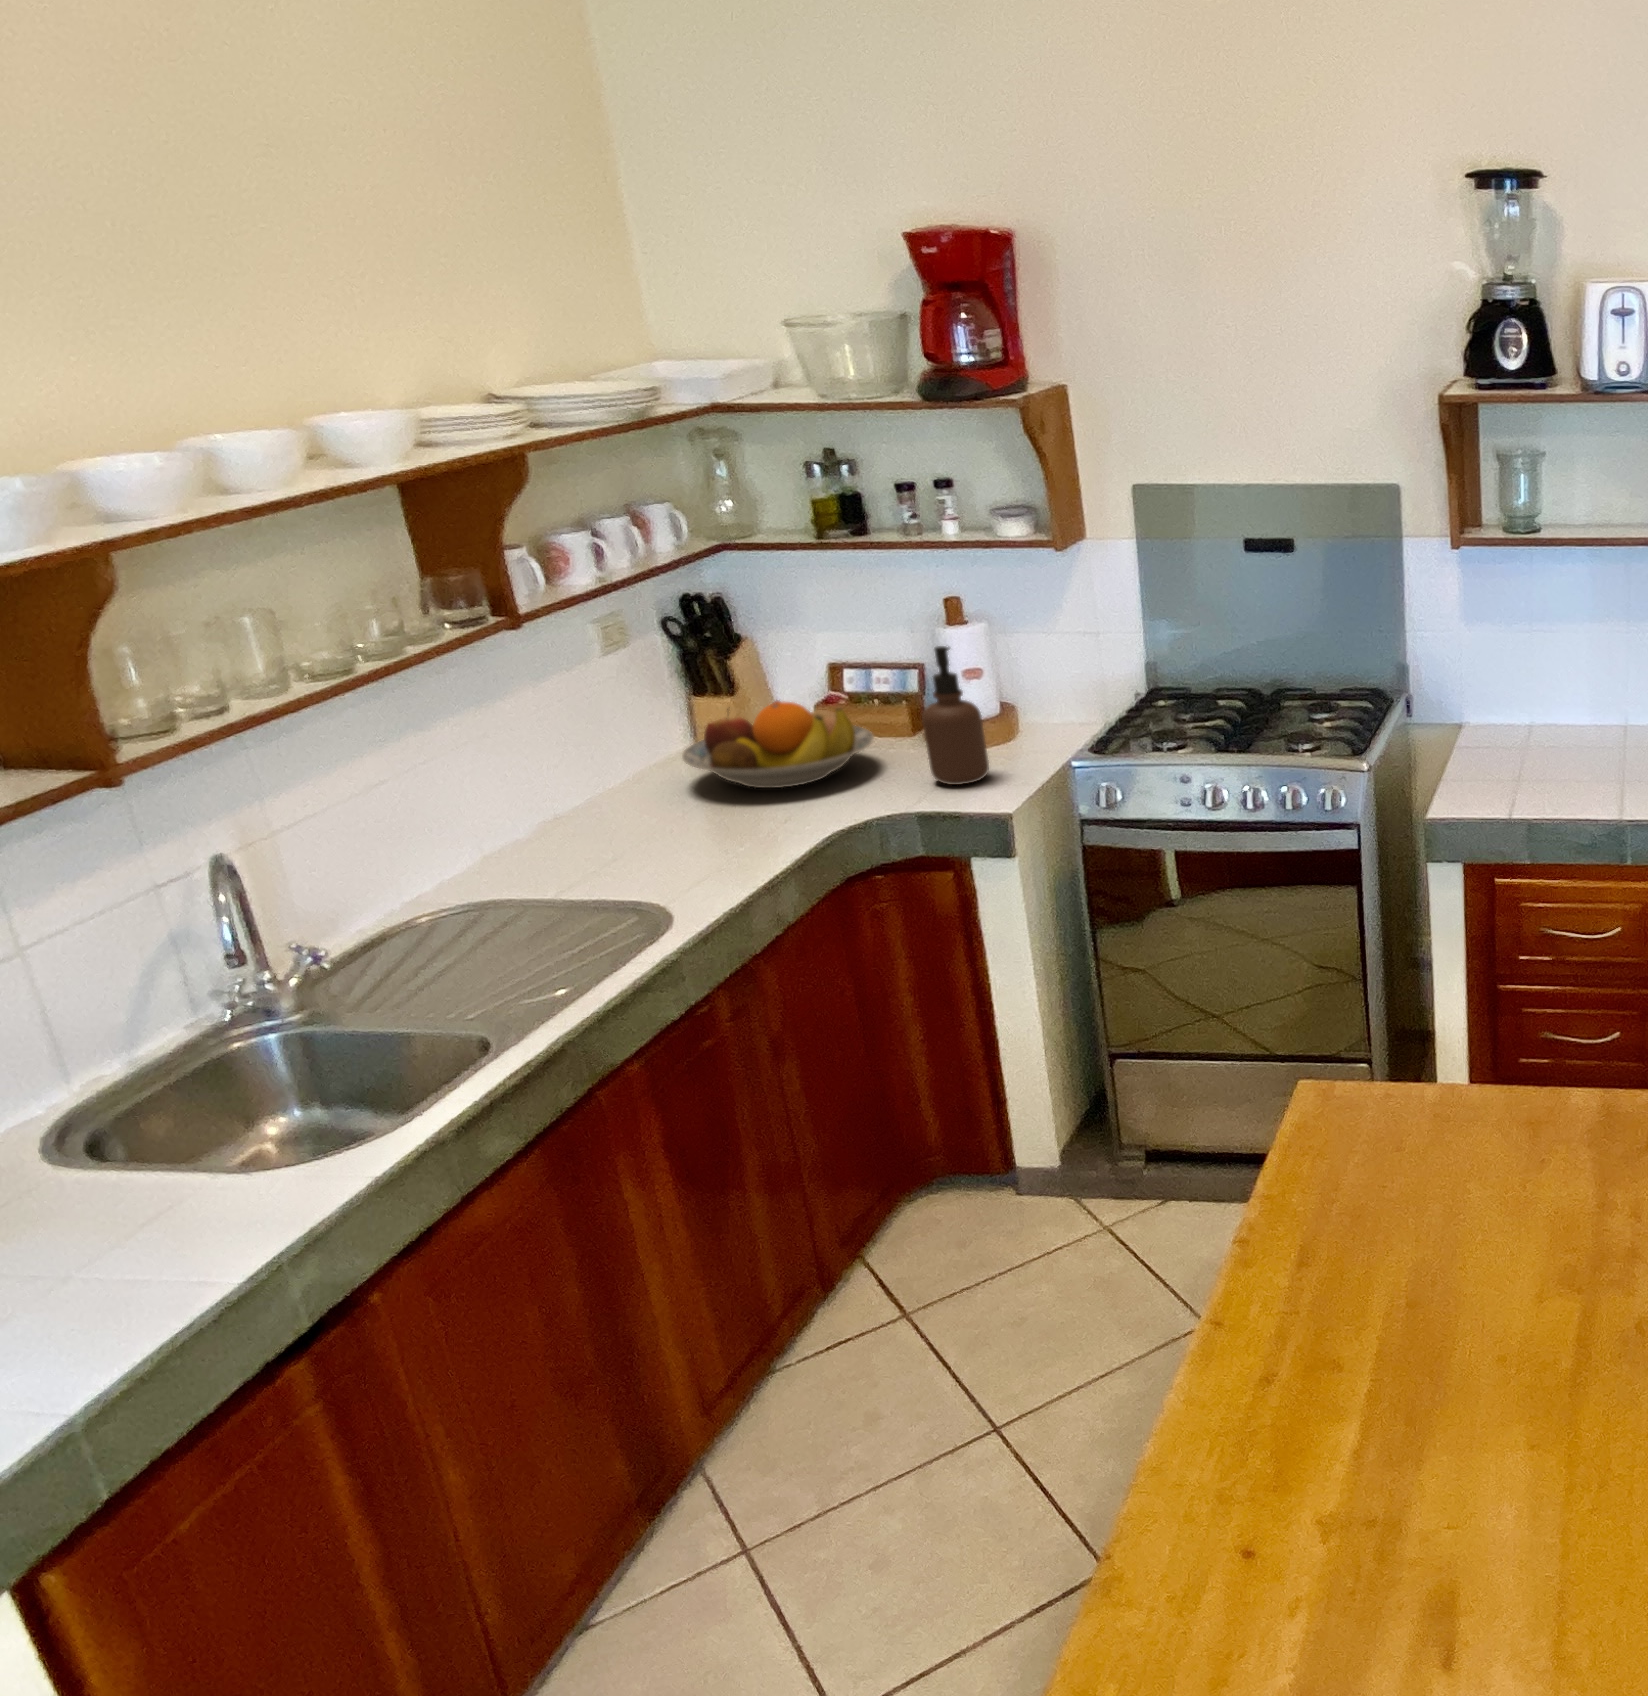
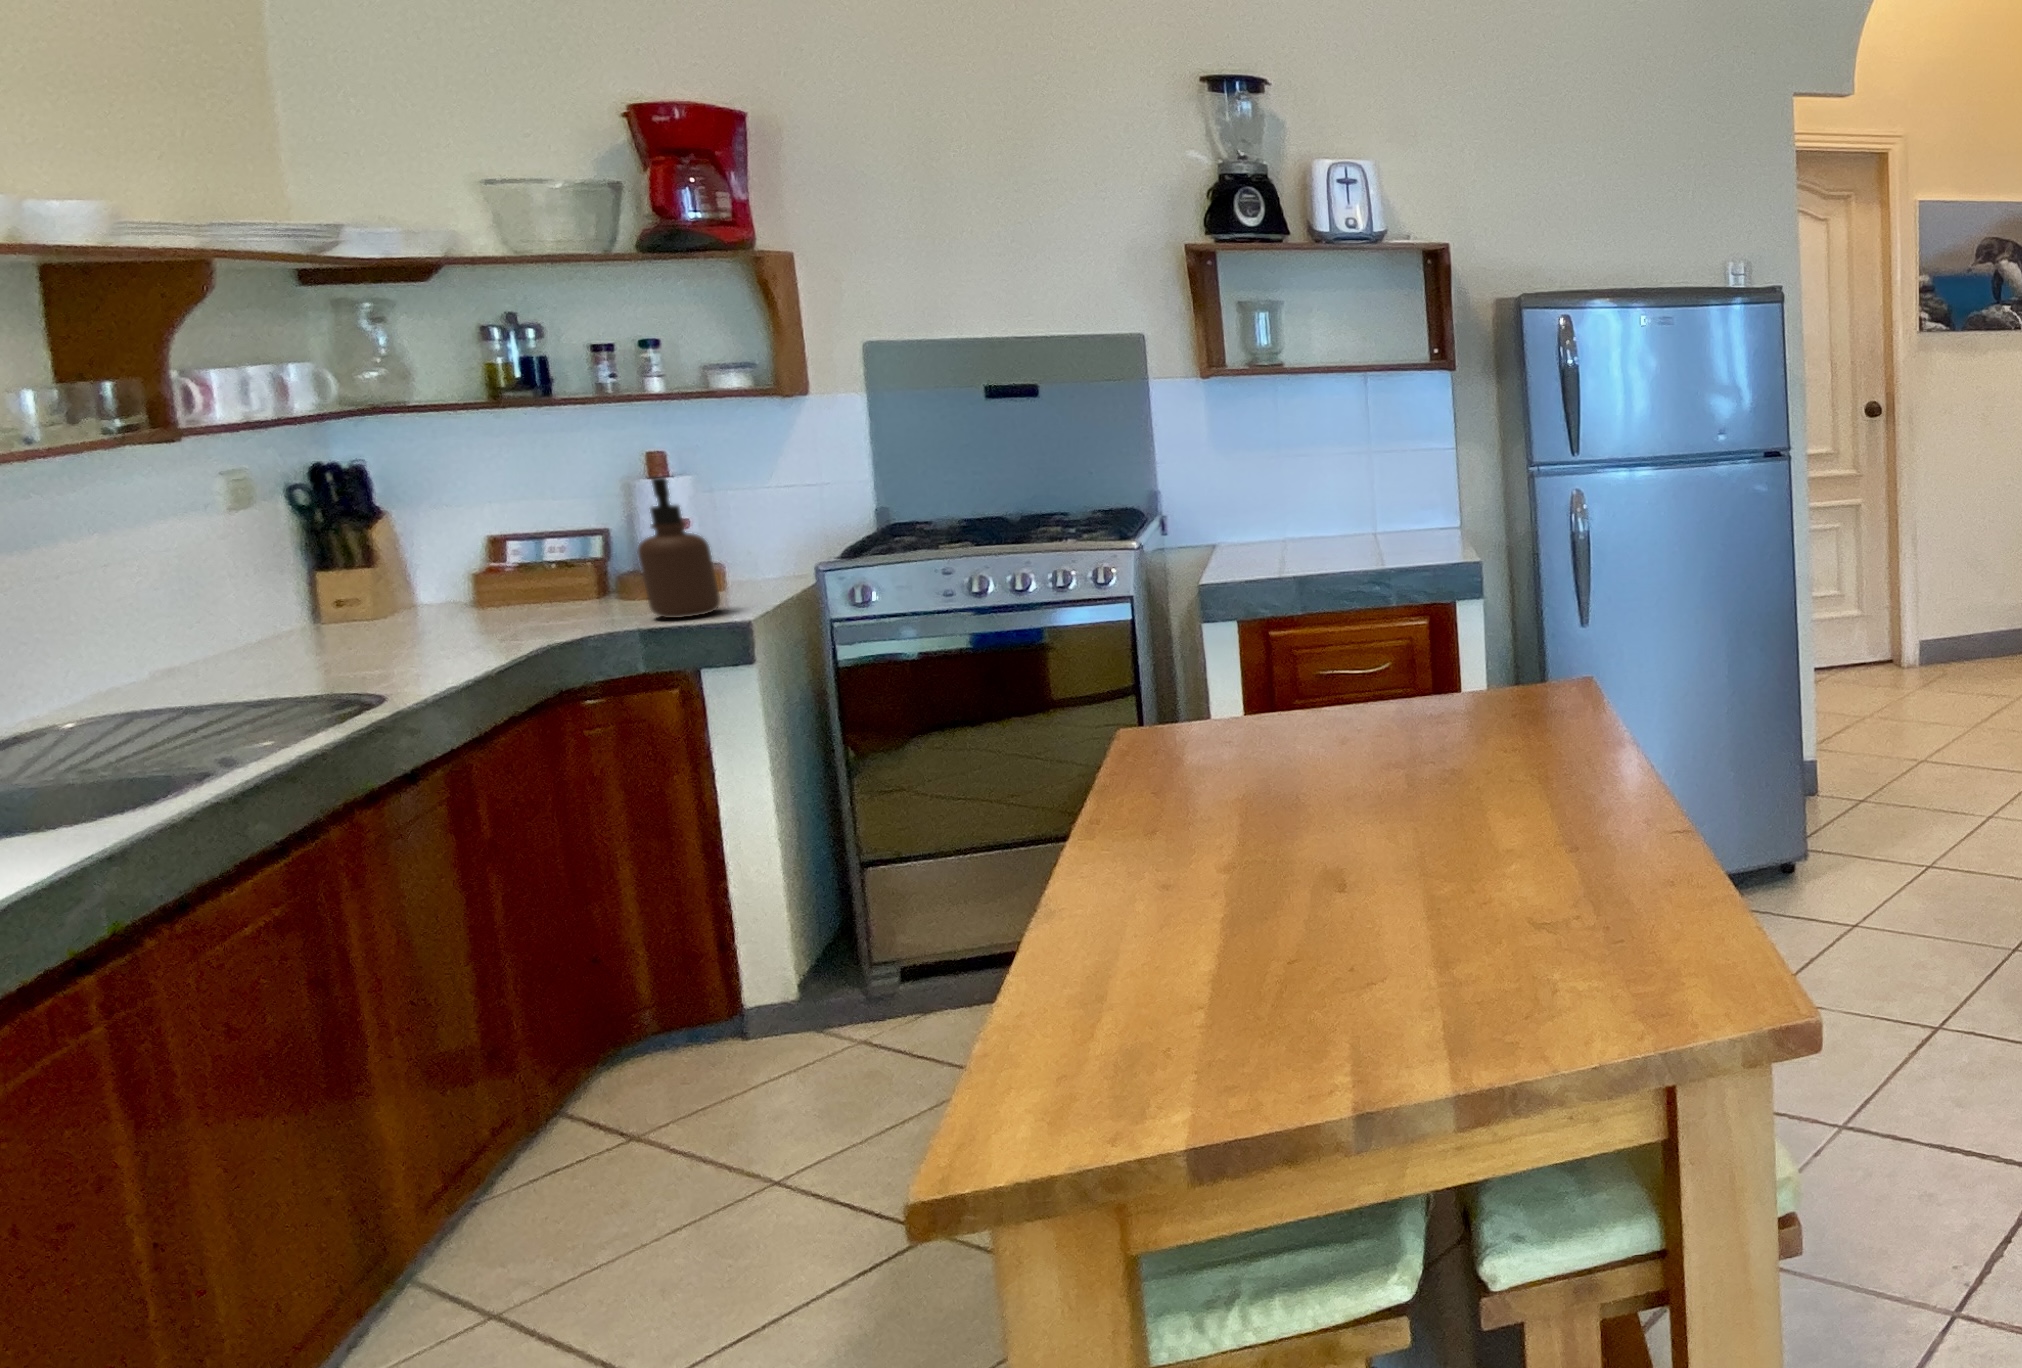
fruit bowl: present [682,701,874,788] -> none [318,547,571,639]

